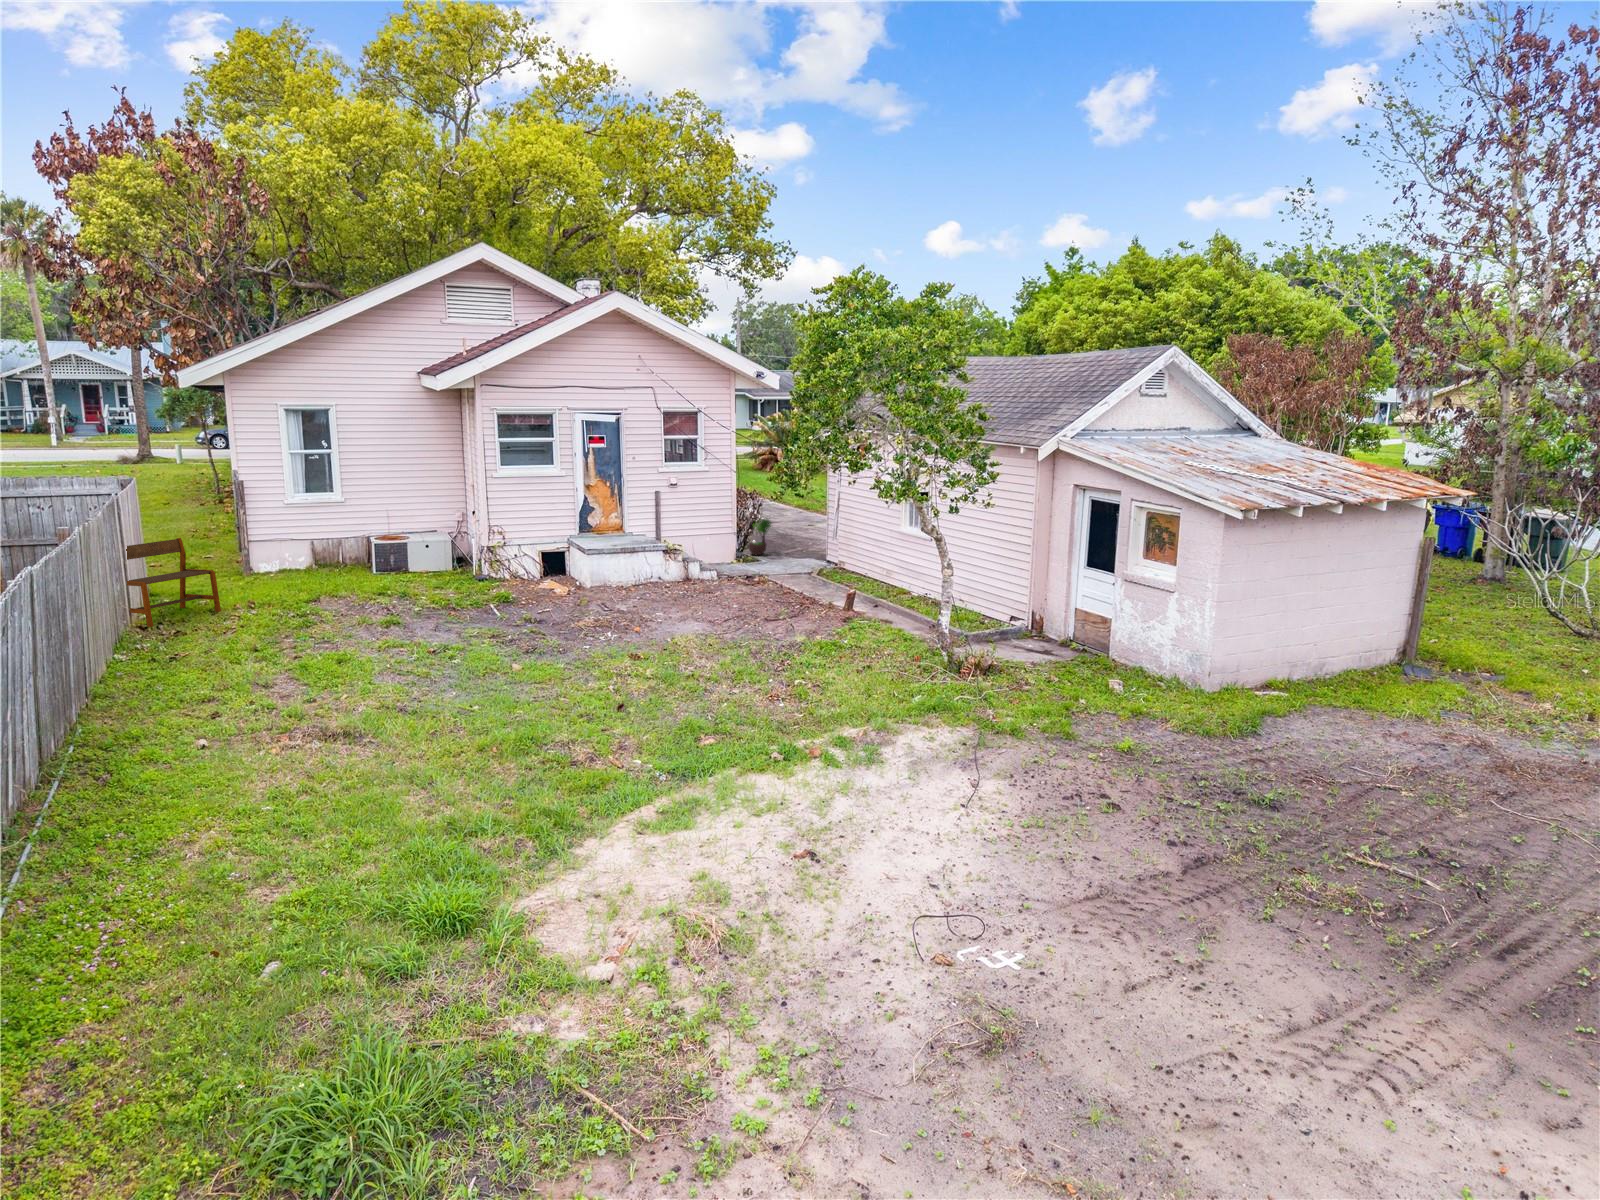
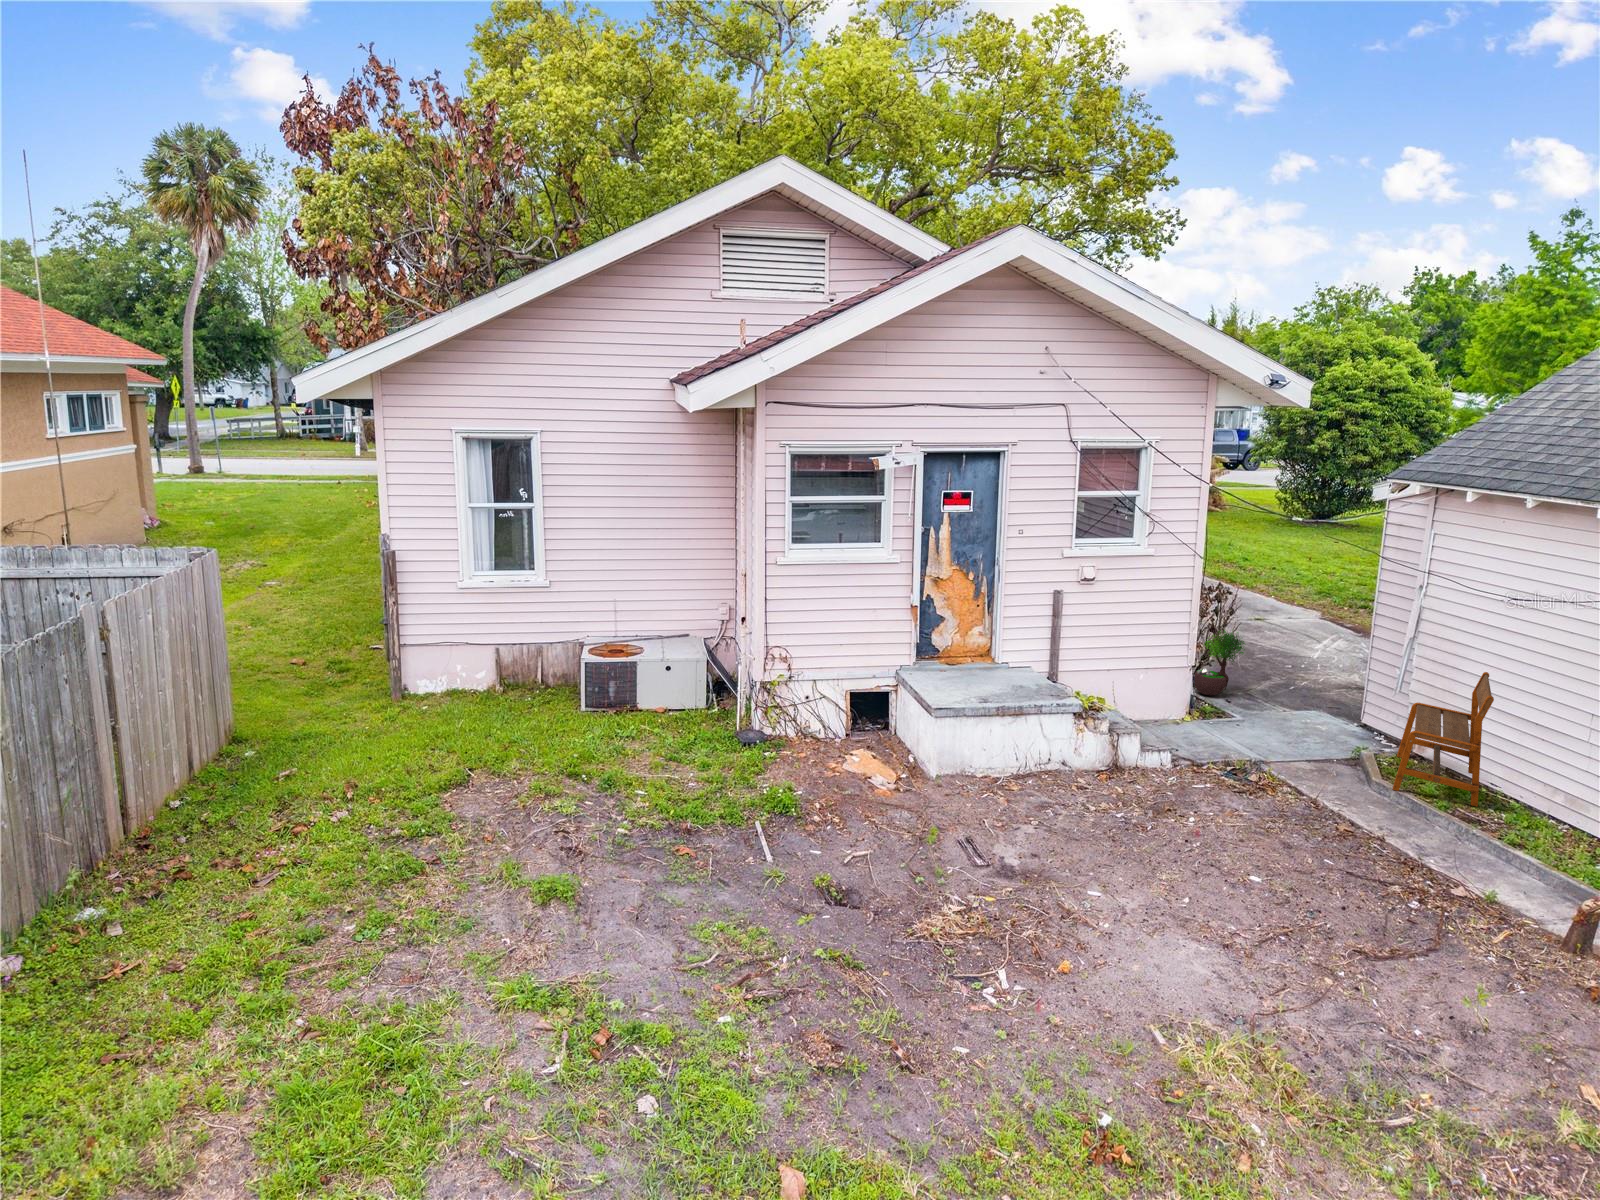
bench: present [126,538,221,627] -> present [1393,672,1494,806]

